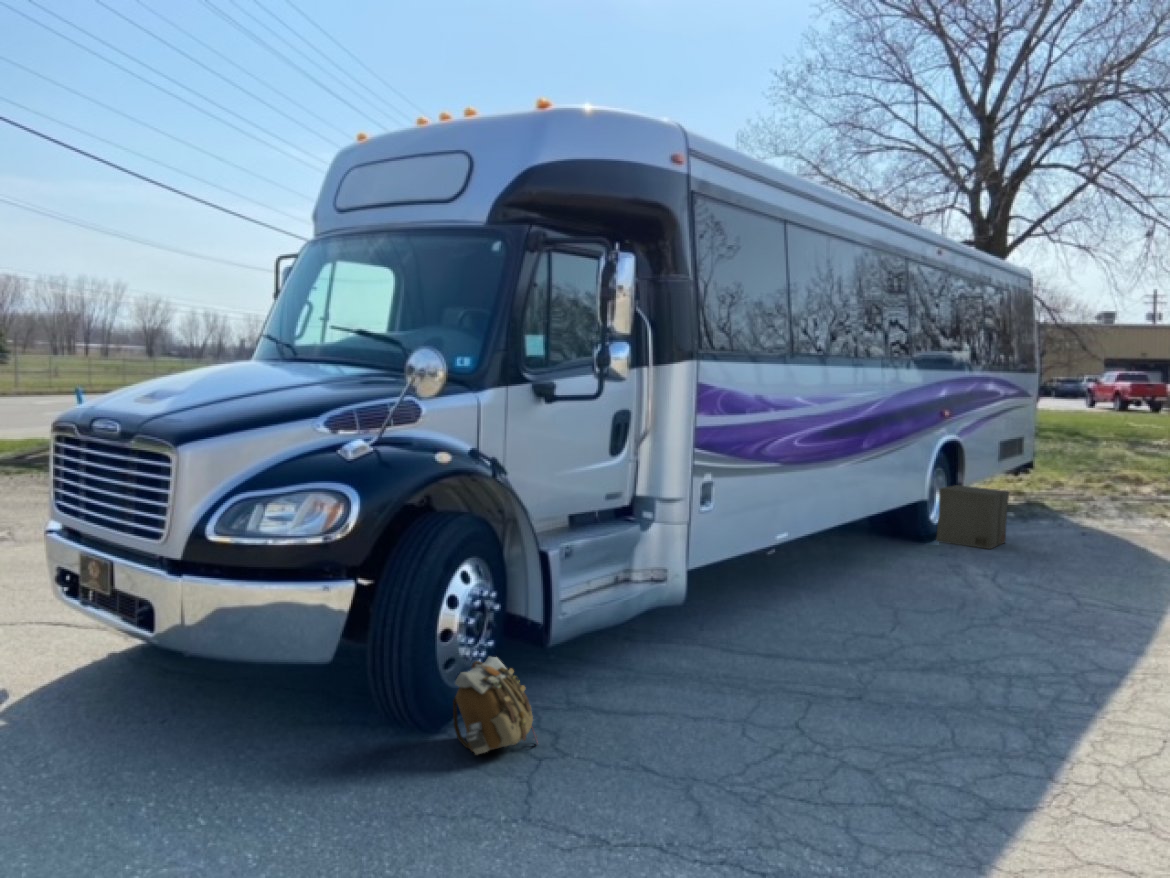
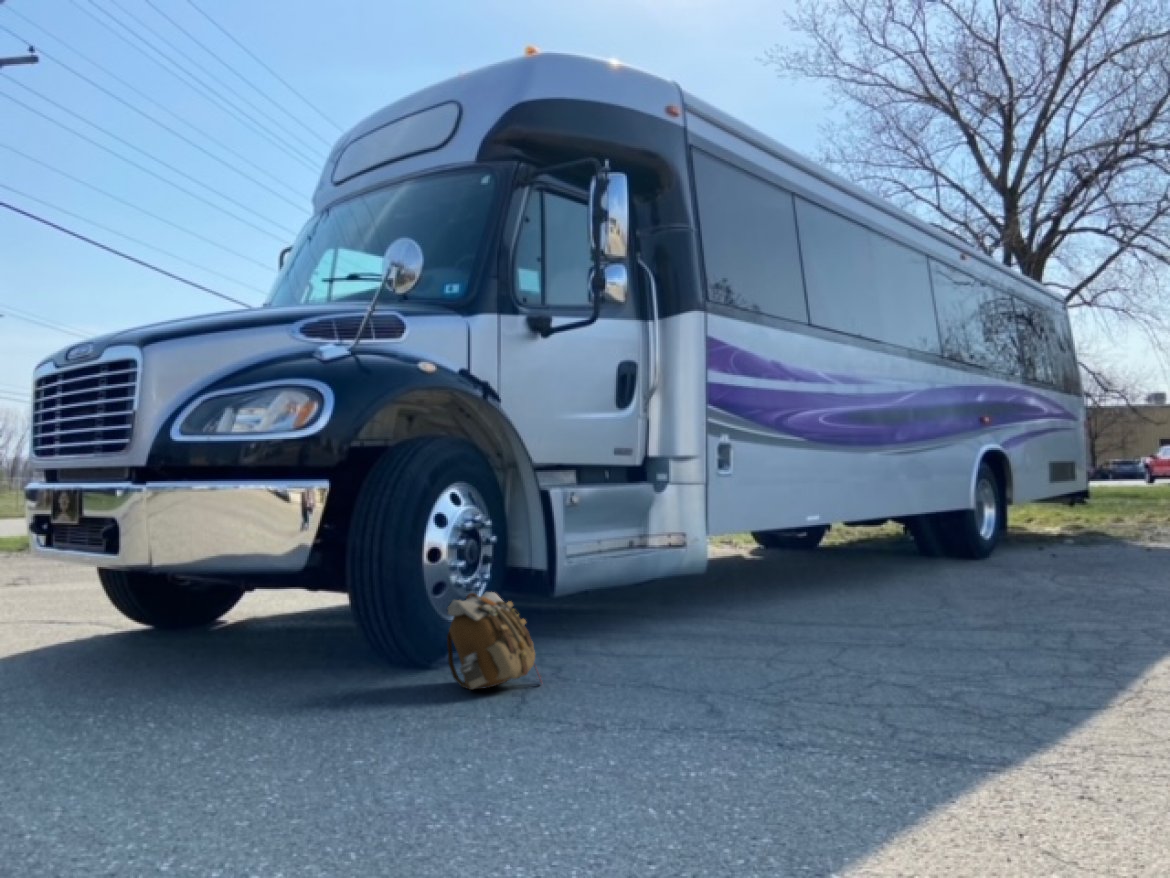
cardboard box: present [936,485,1009,549] -> none [986,499,1062,559]

